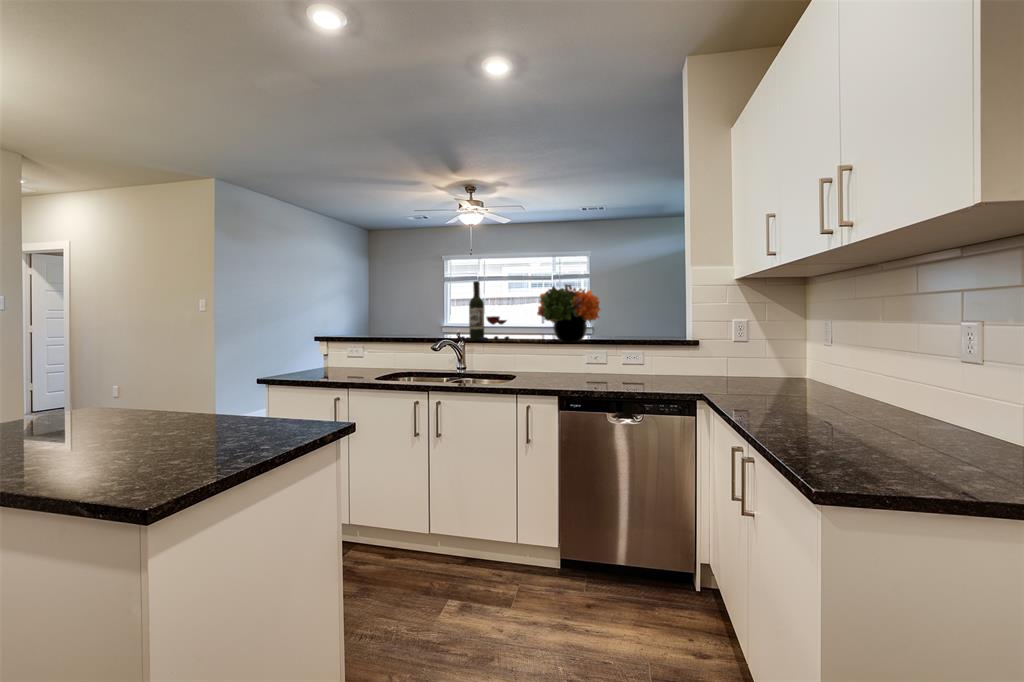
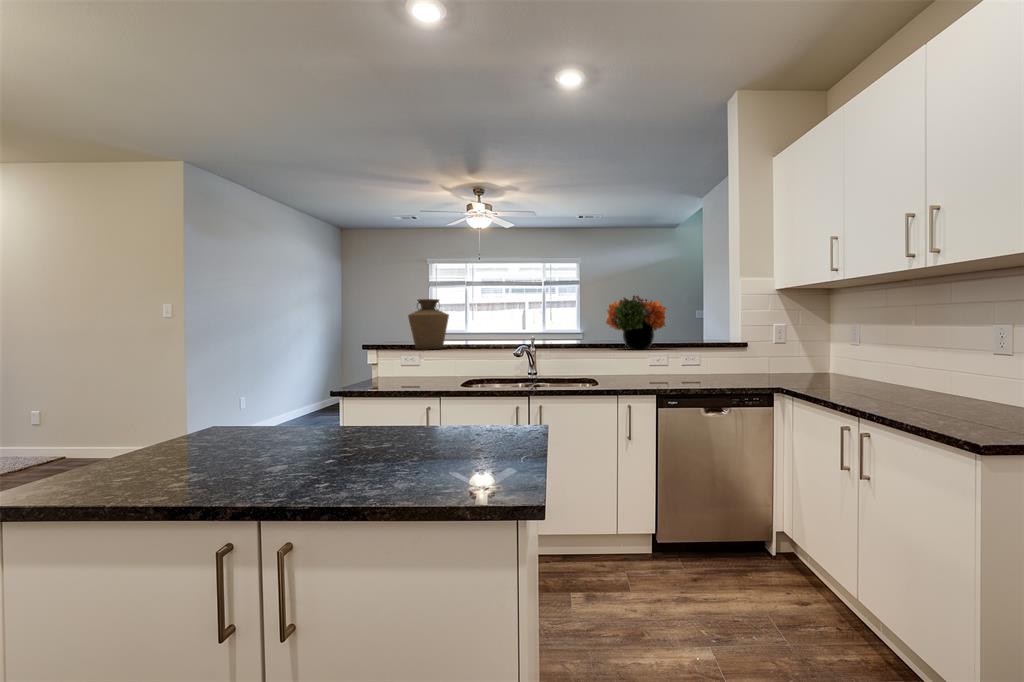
wine bottle: present [457,281,509,341] -> none [524,292,579,349]
vase: none [340,289,383,341] -> present [408,299,449,350]

